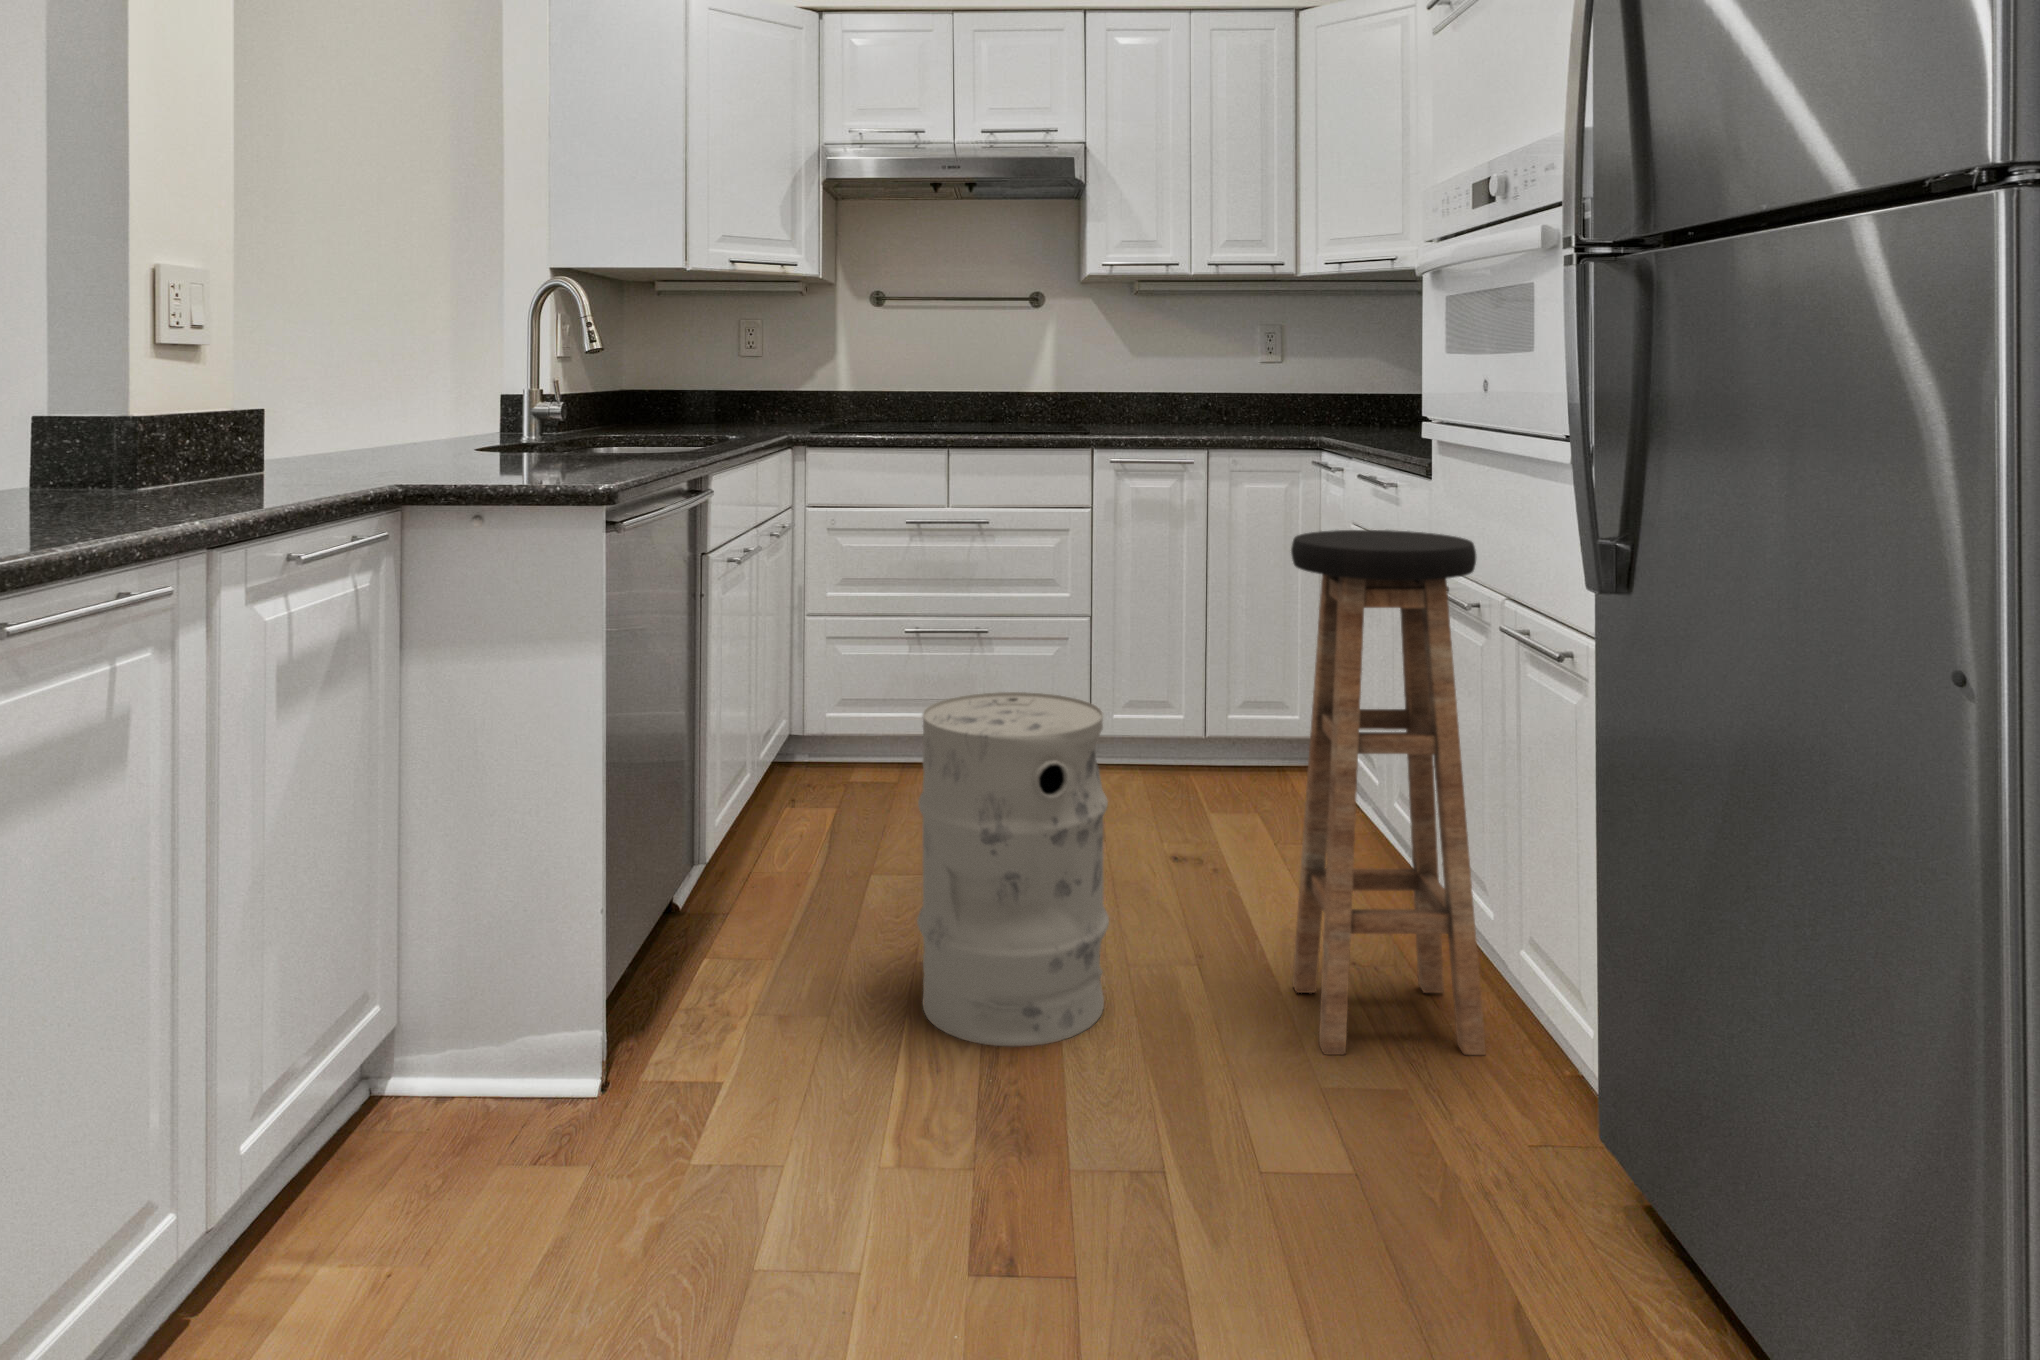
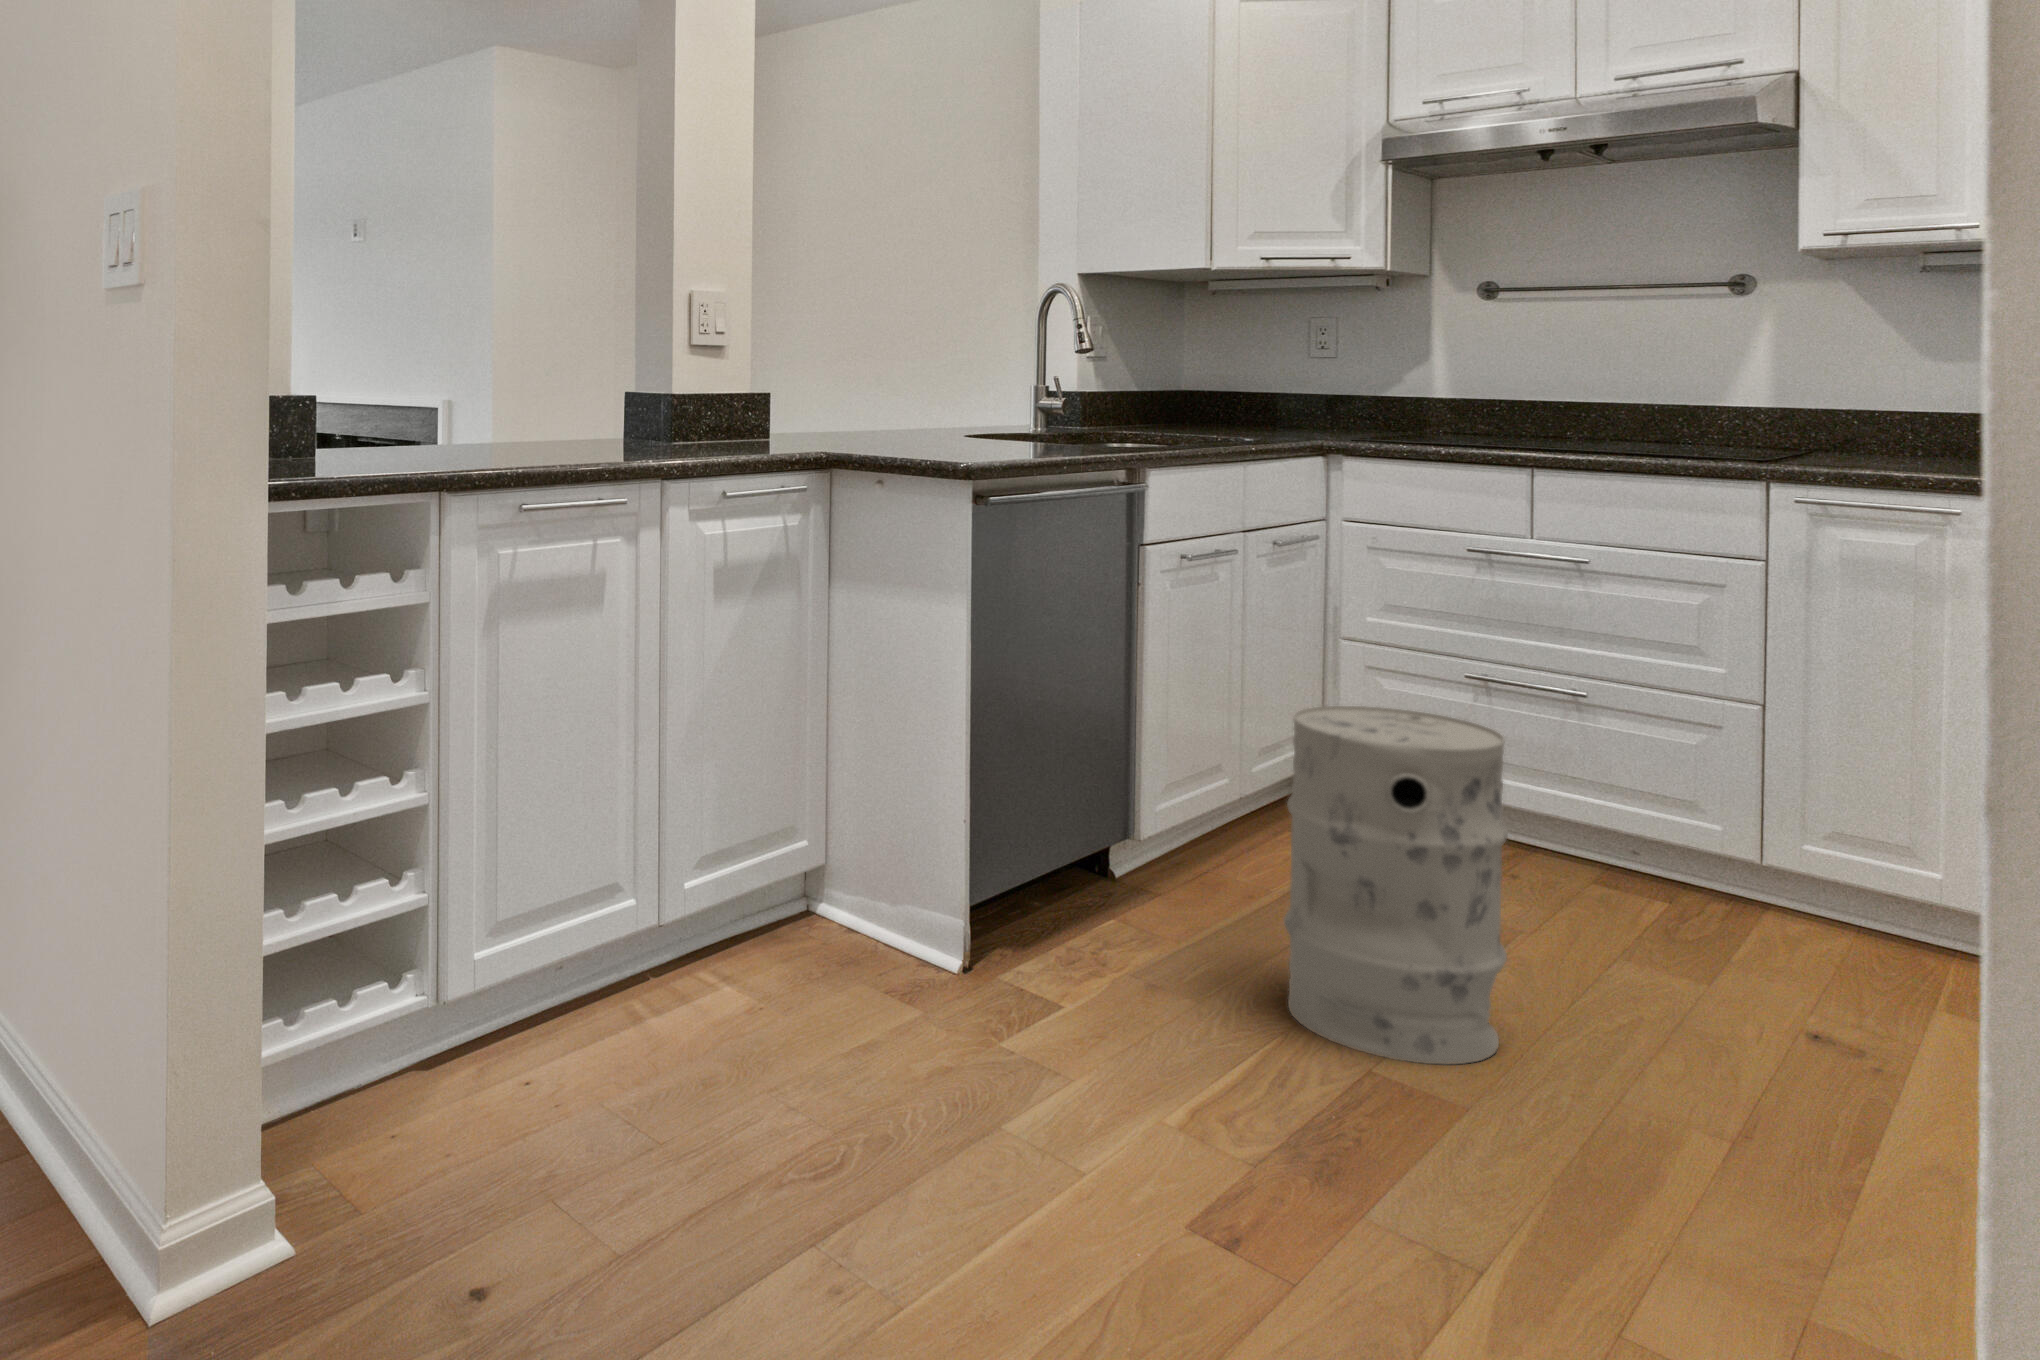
bar stool: present [1291,530,1486,1055] -> none [1735,577,2029,1247]

